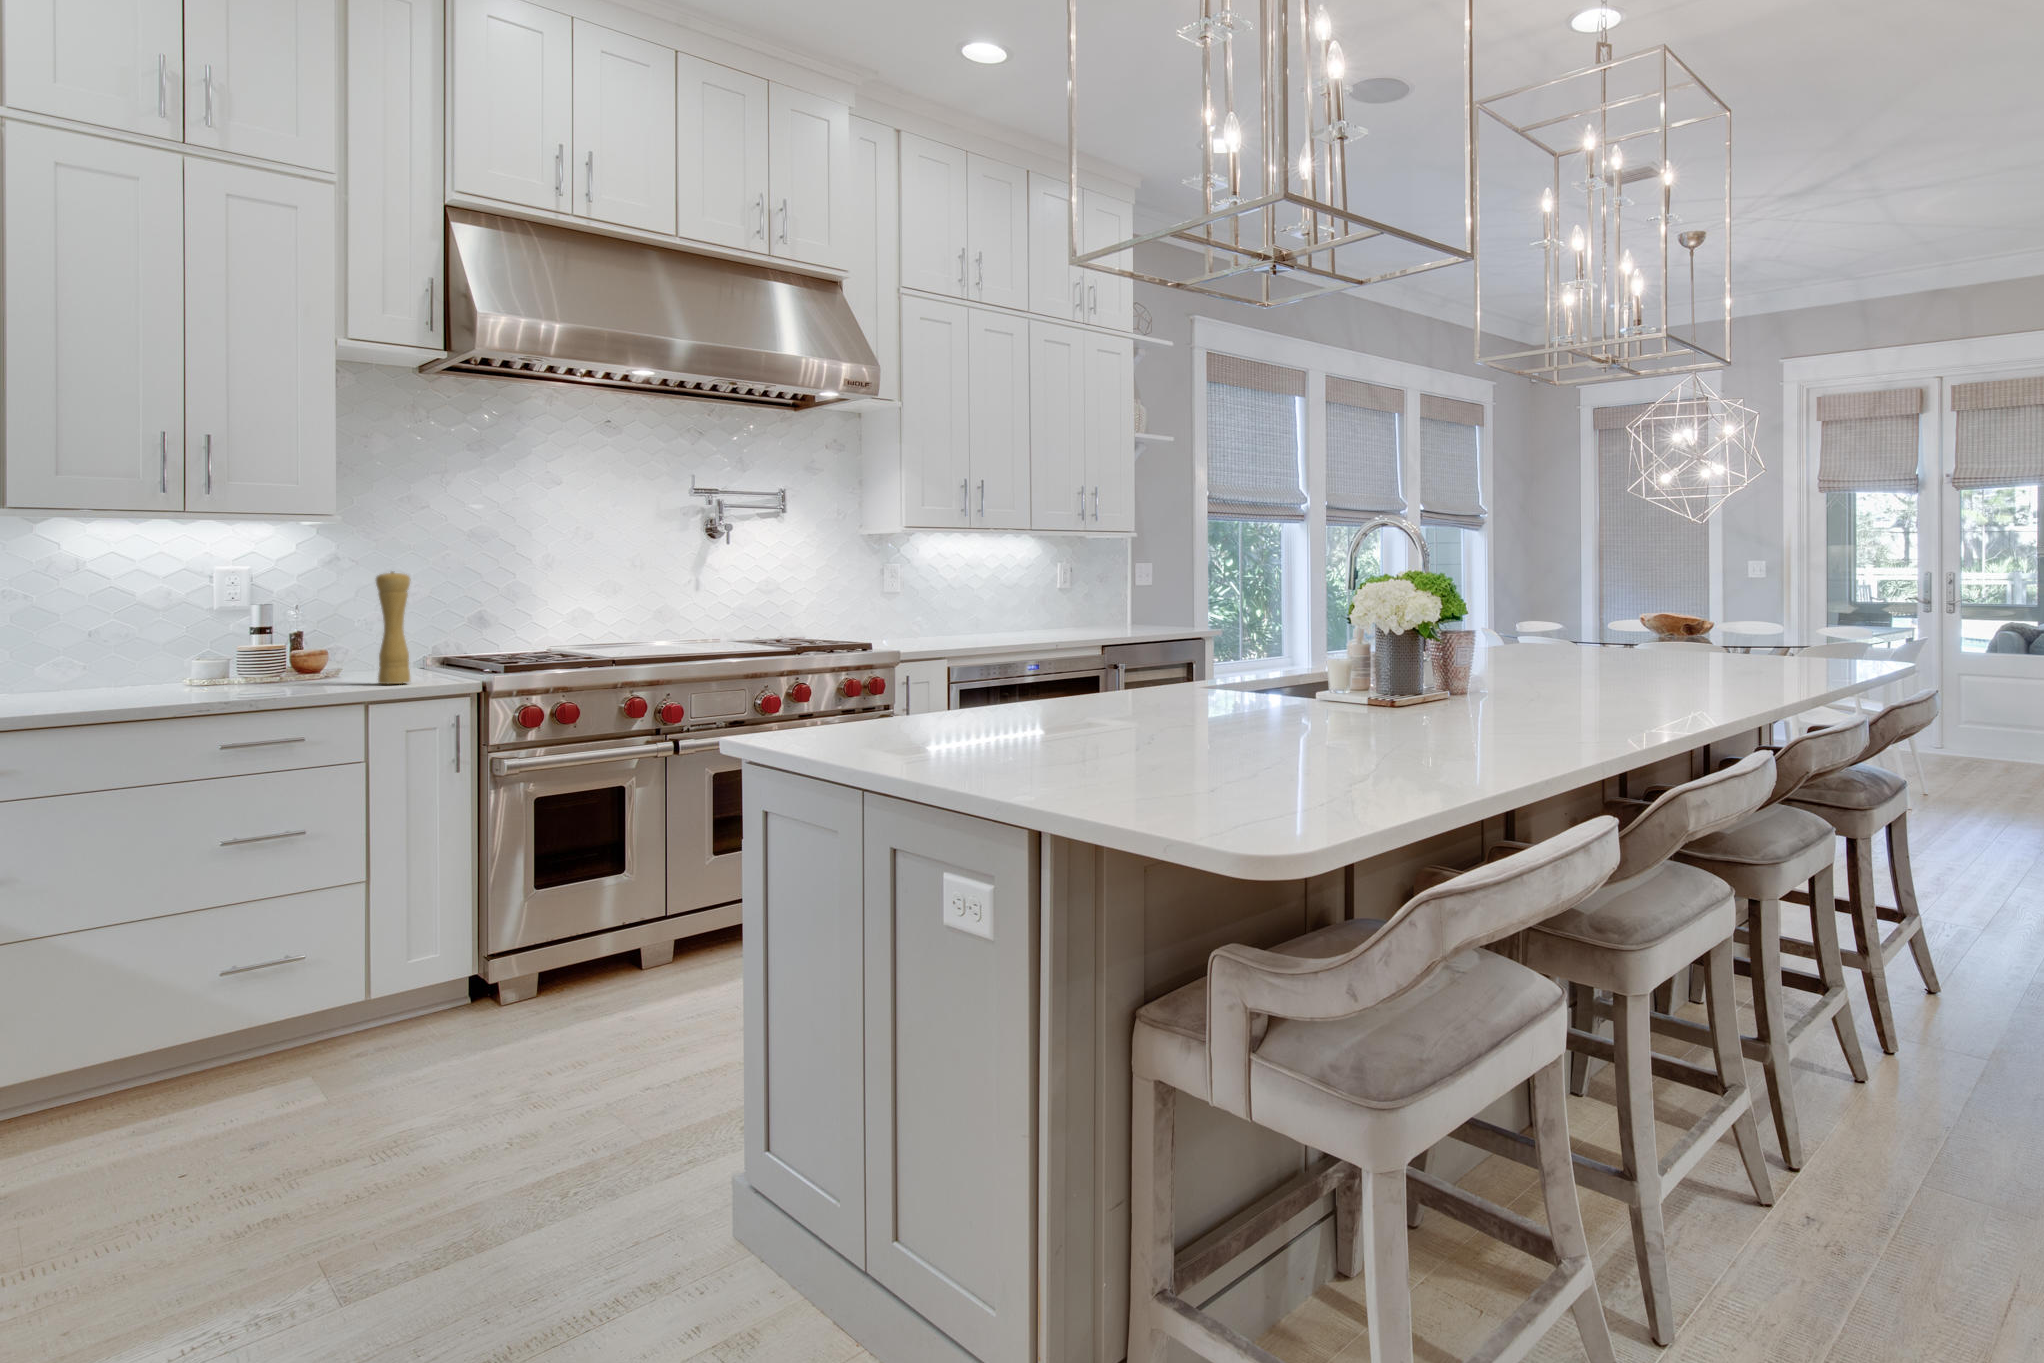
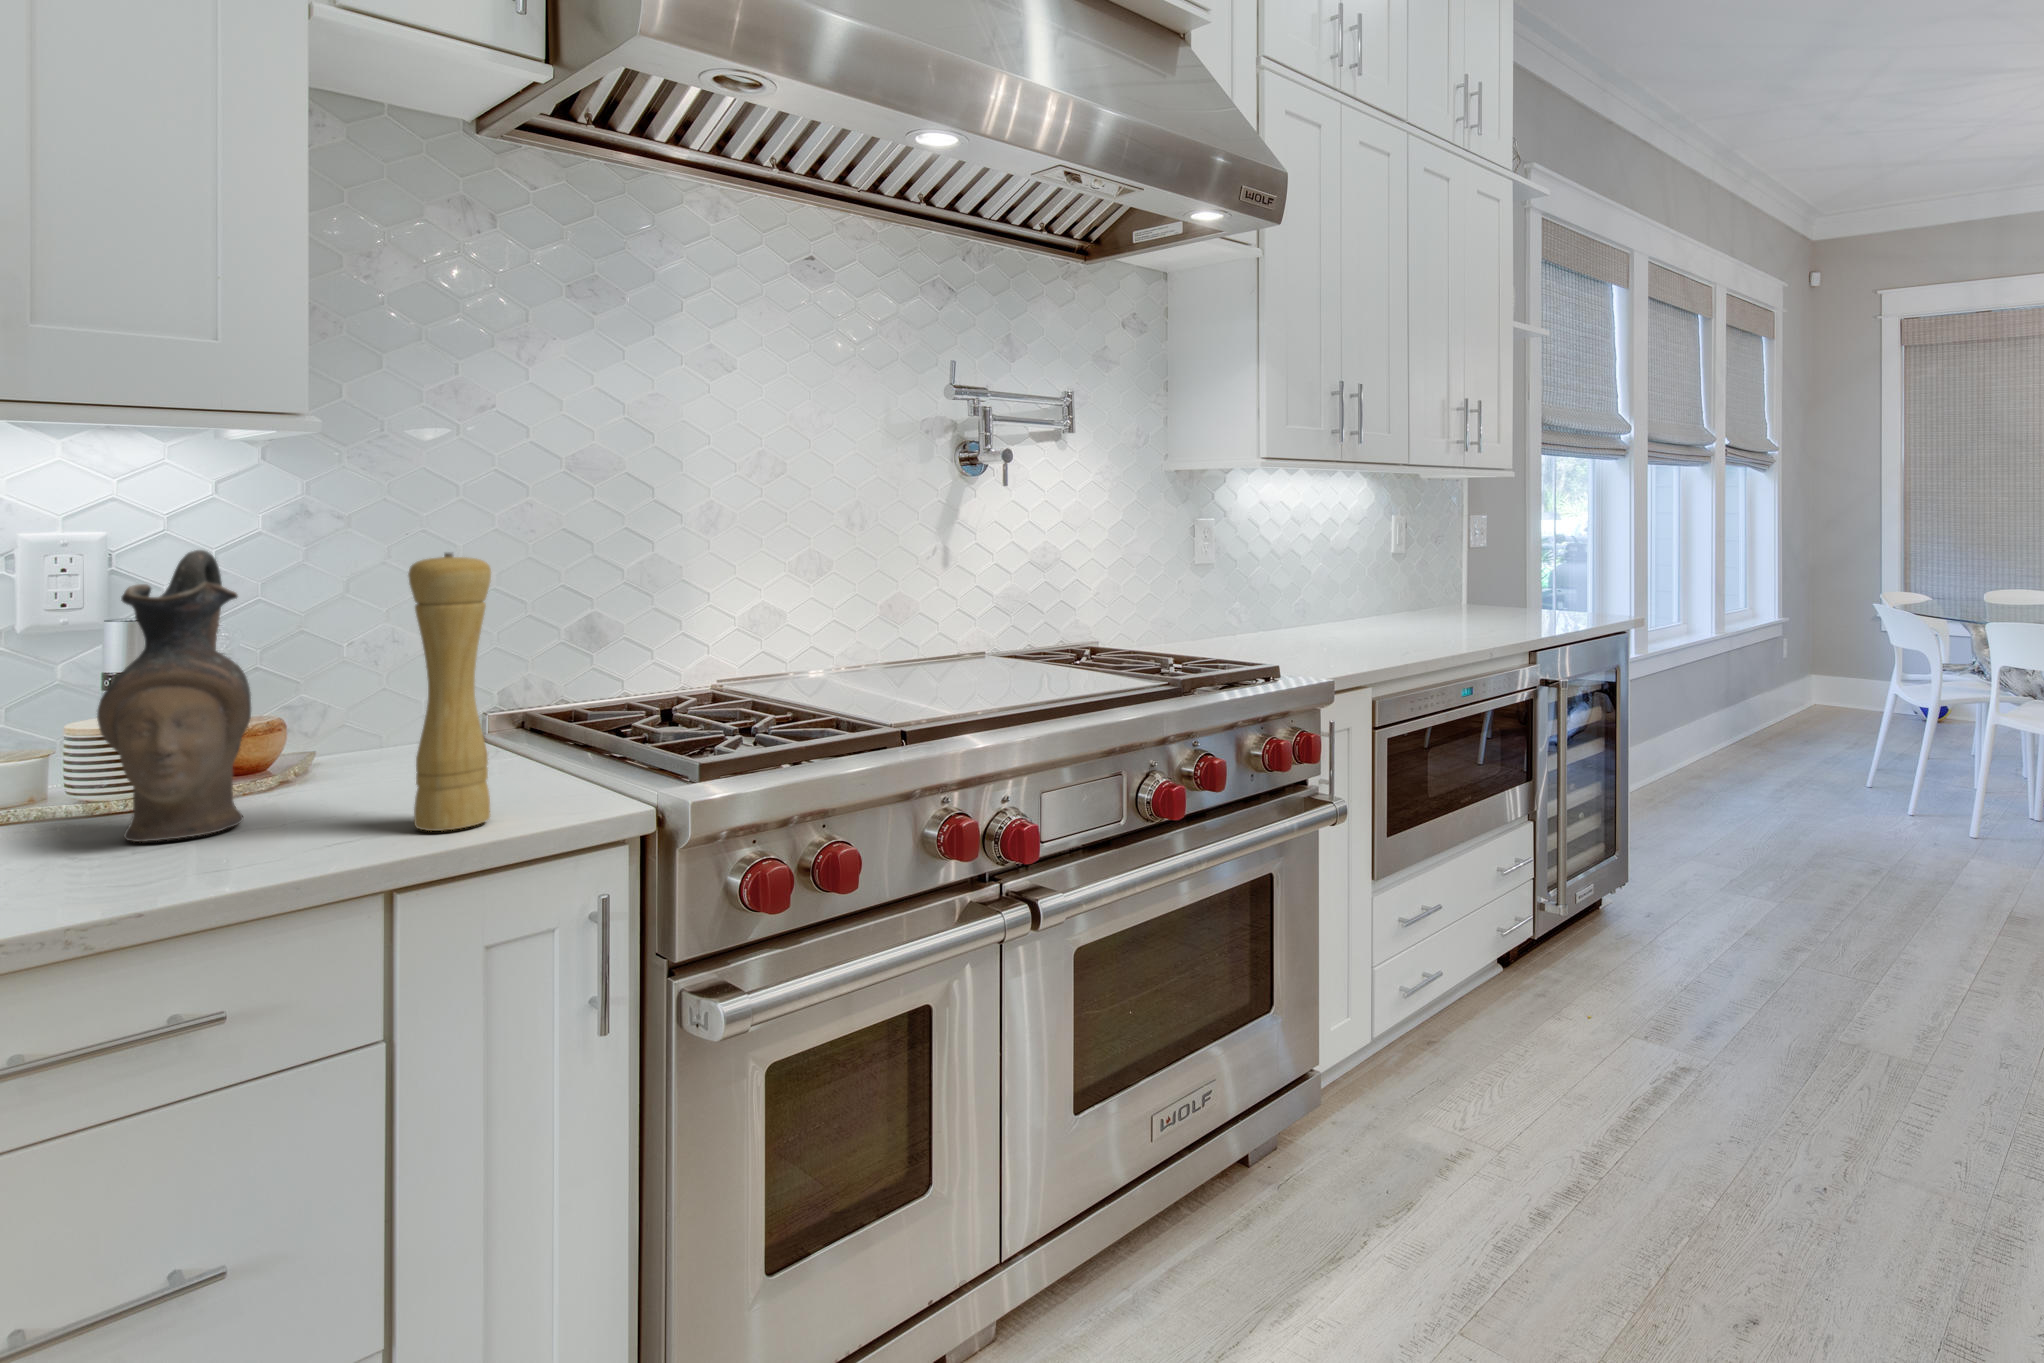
ceramic pitcher: none [254,571,313,686] -> present [97,550,251,842]

